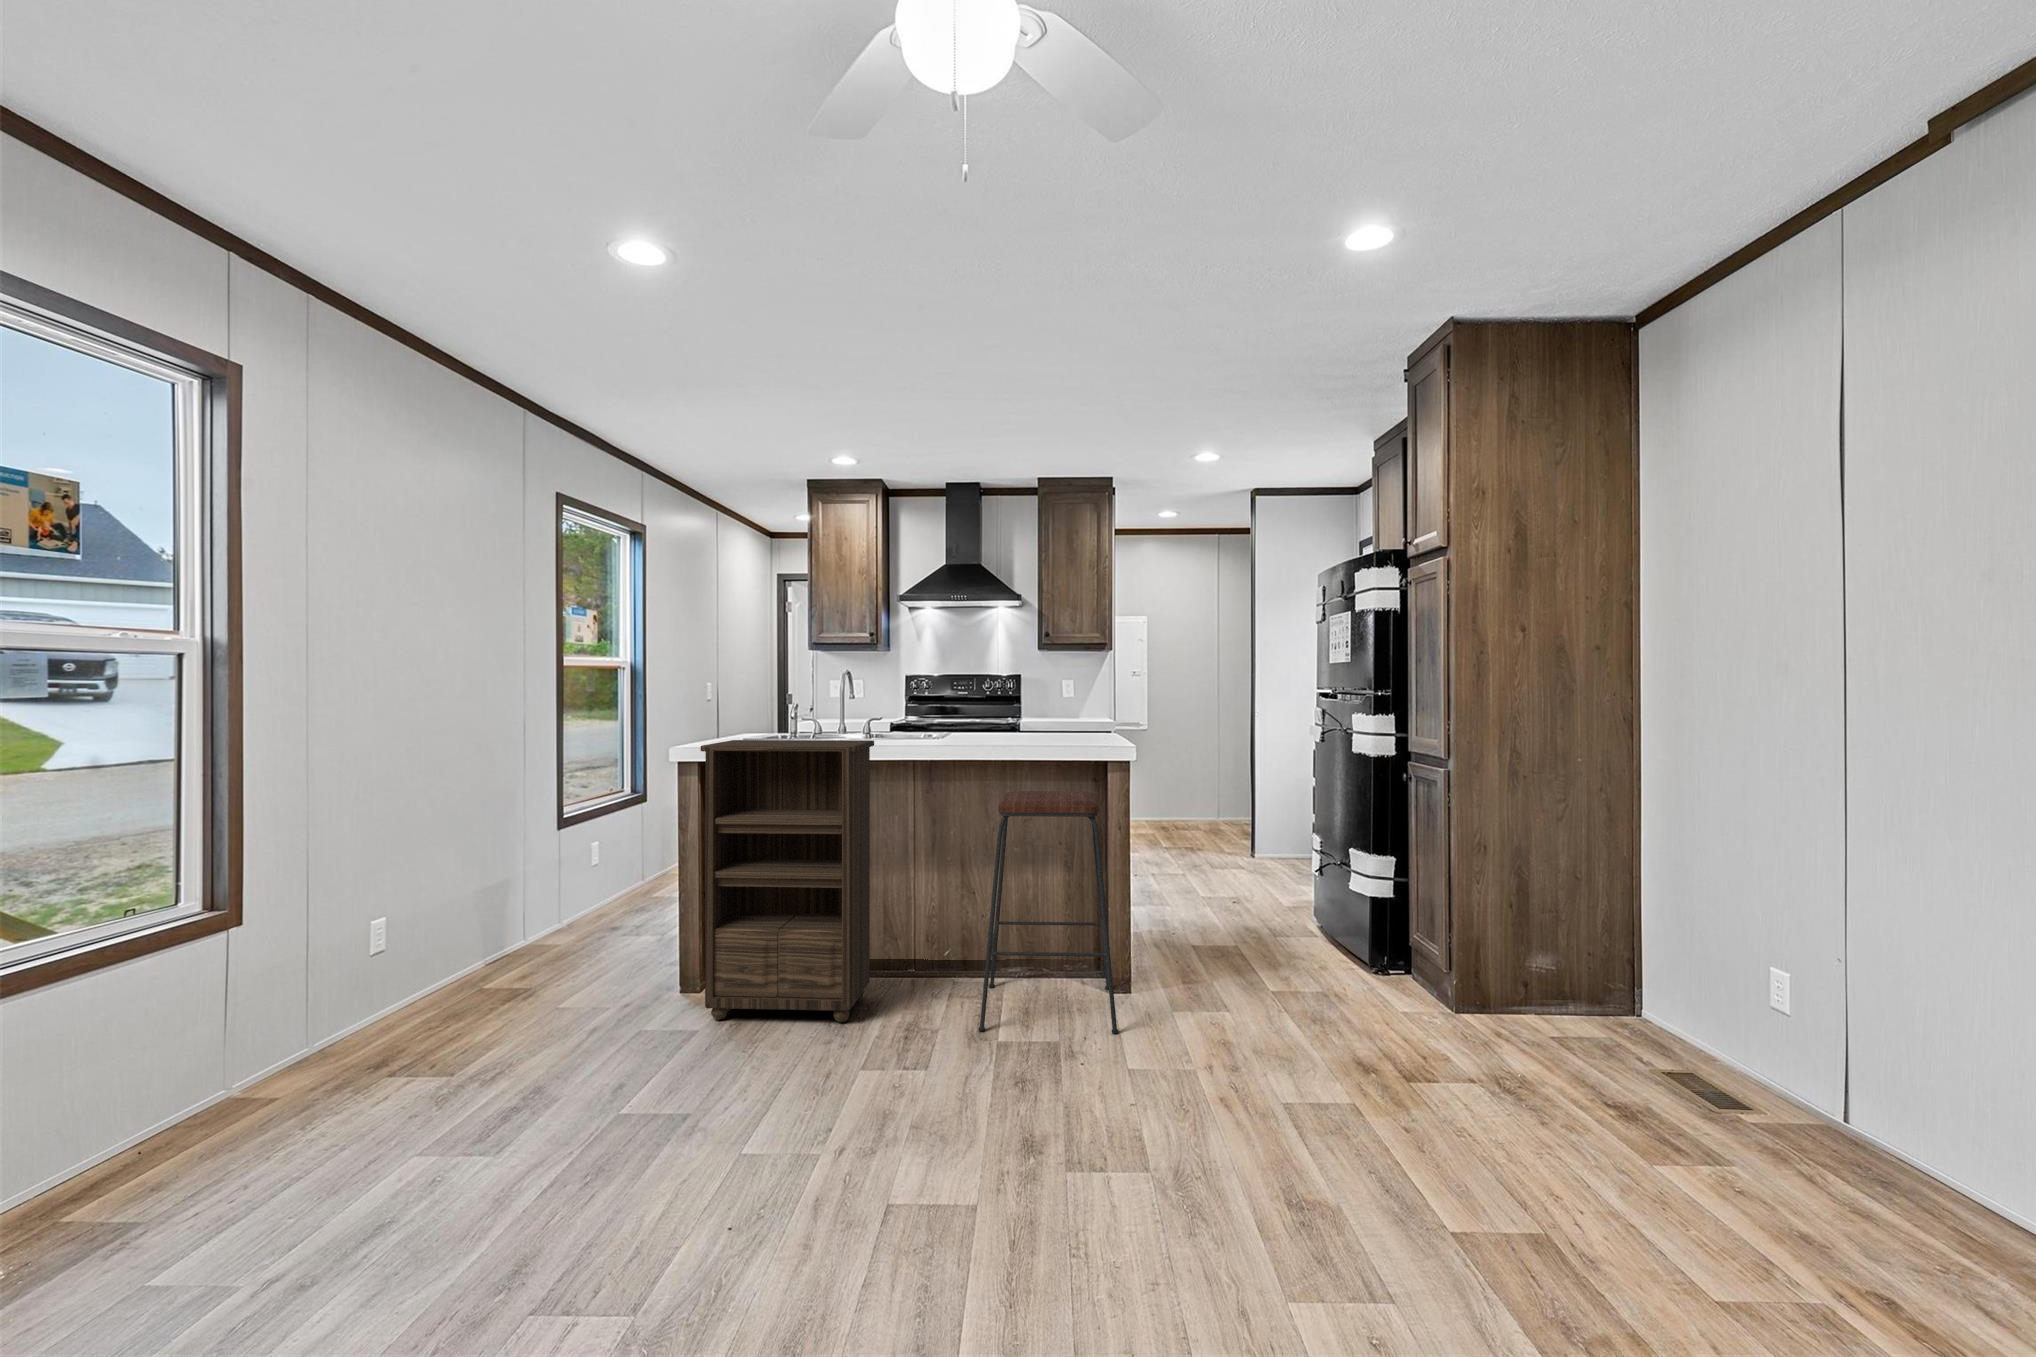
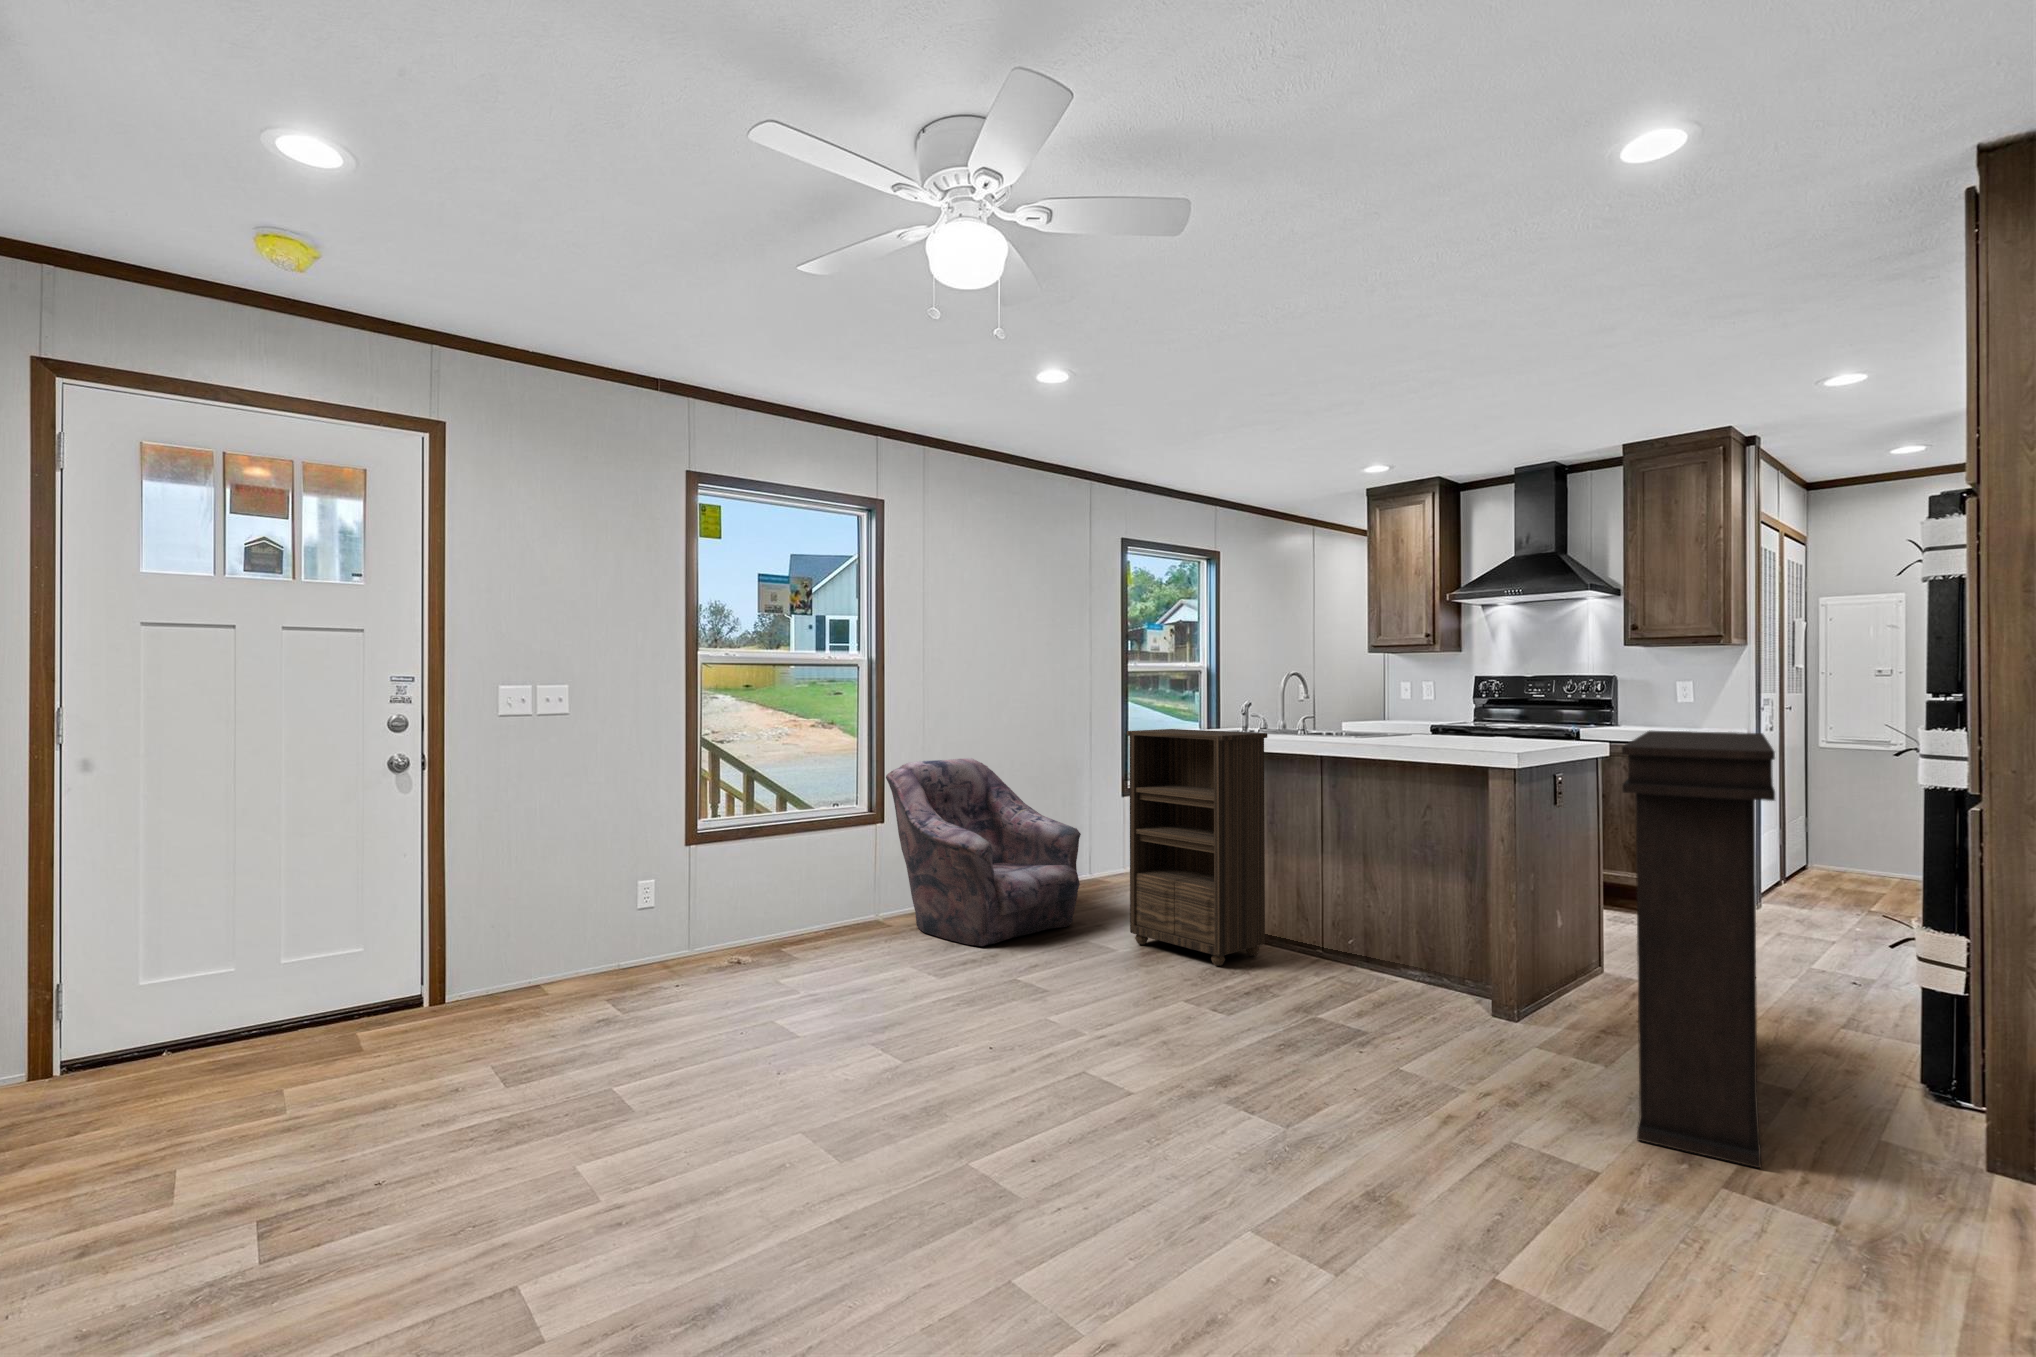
console table: none [1225,723,1469,1086] -> present [1622,731,1775,1168]
bar stool: present [979,791,1118,1034] -> none [1312,787,1495,1030]
armchair: none [255,799,613,1094] -> present [886,758,1081,946]

